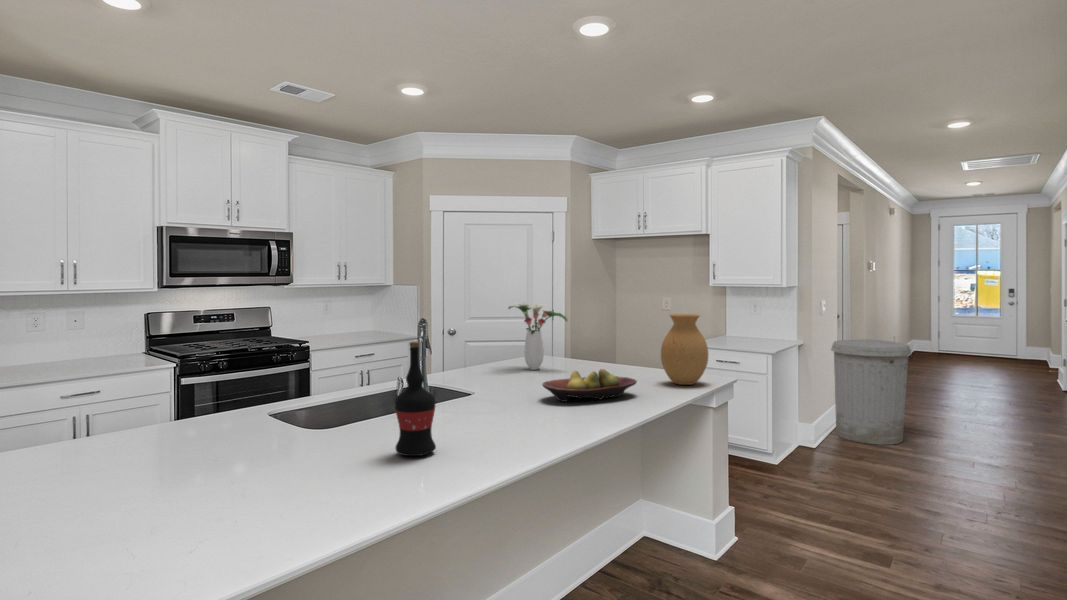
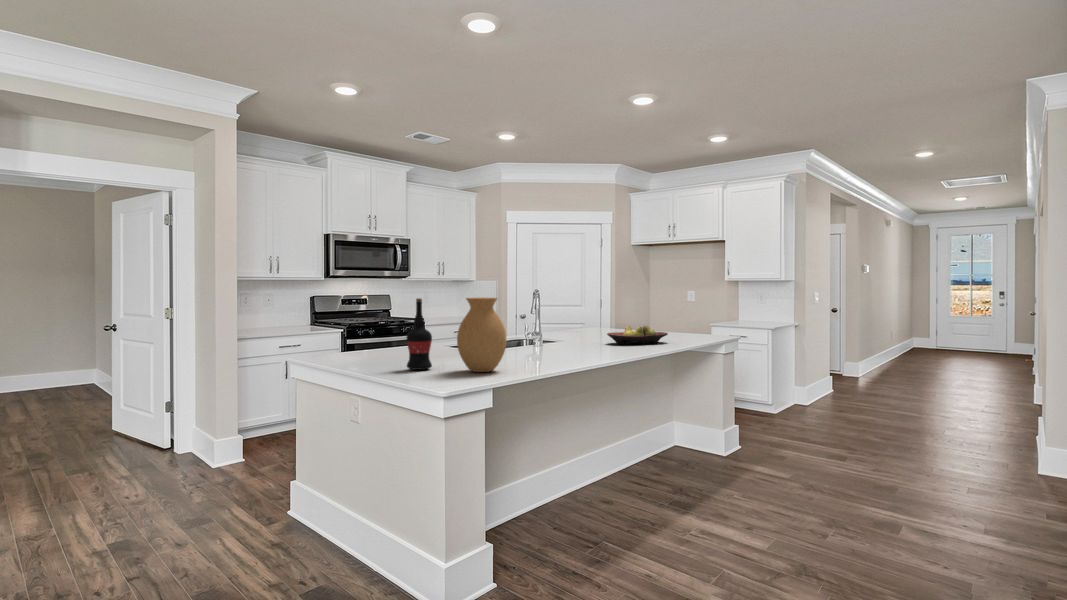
flower arrangement: present [508,302,567,370] -> none [578,287,619,334]
vase: present [661,314,708,385] -> present [457,298,506,372]
trash can: present [831,339,912,445] -> none [822,324,886,406]
wine bottle: present [395,342,436,456] -> present [407,298,432,370]

